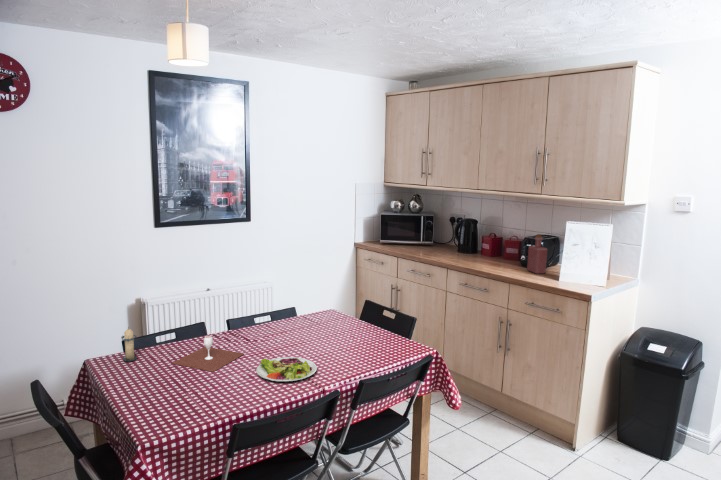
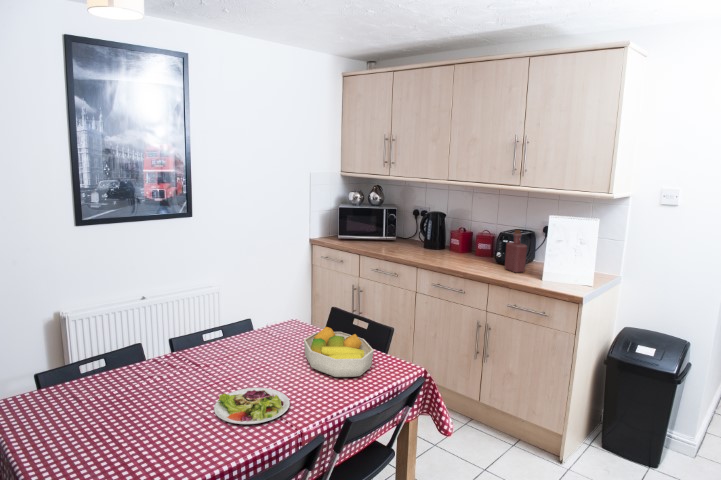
fruit bowl: none [334,312,392,354] -> present [304,327,374,377]
candle: present [121,327,137,361] -> none [30,360,57,406]
wine glass: present [173,336,243,372] -> none [101,366,196,414]

